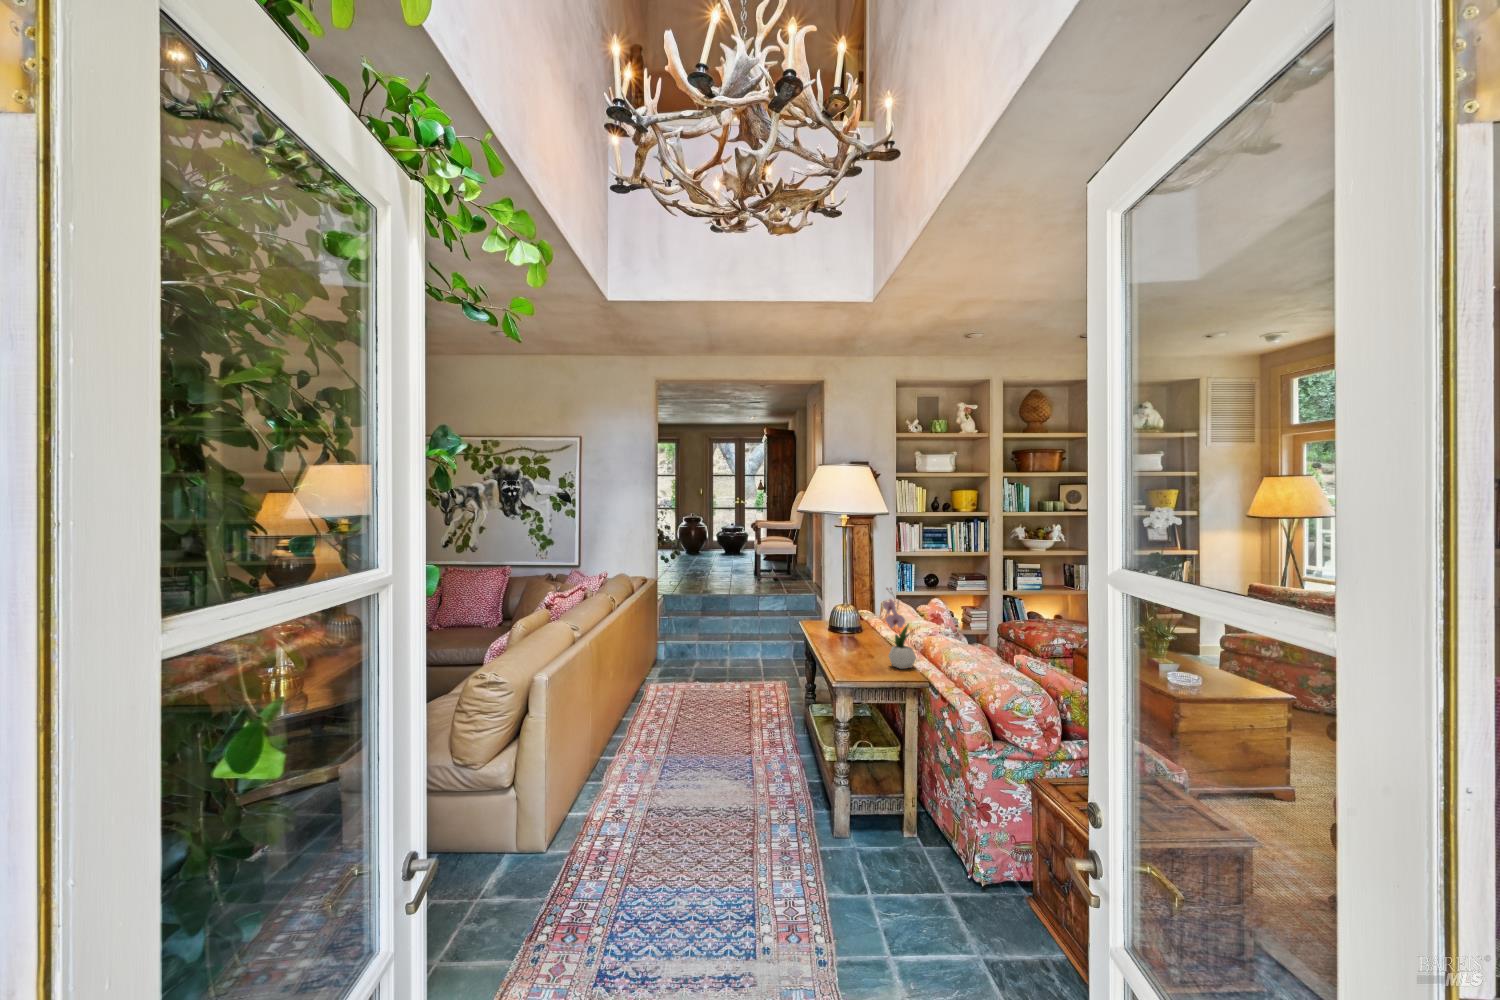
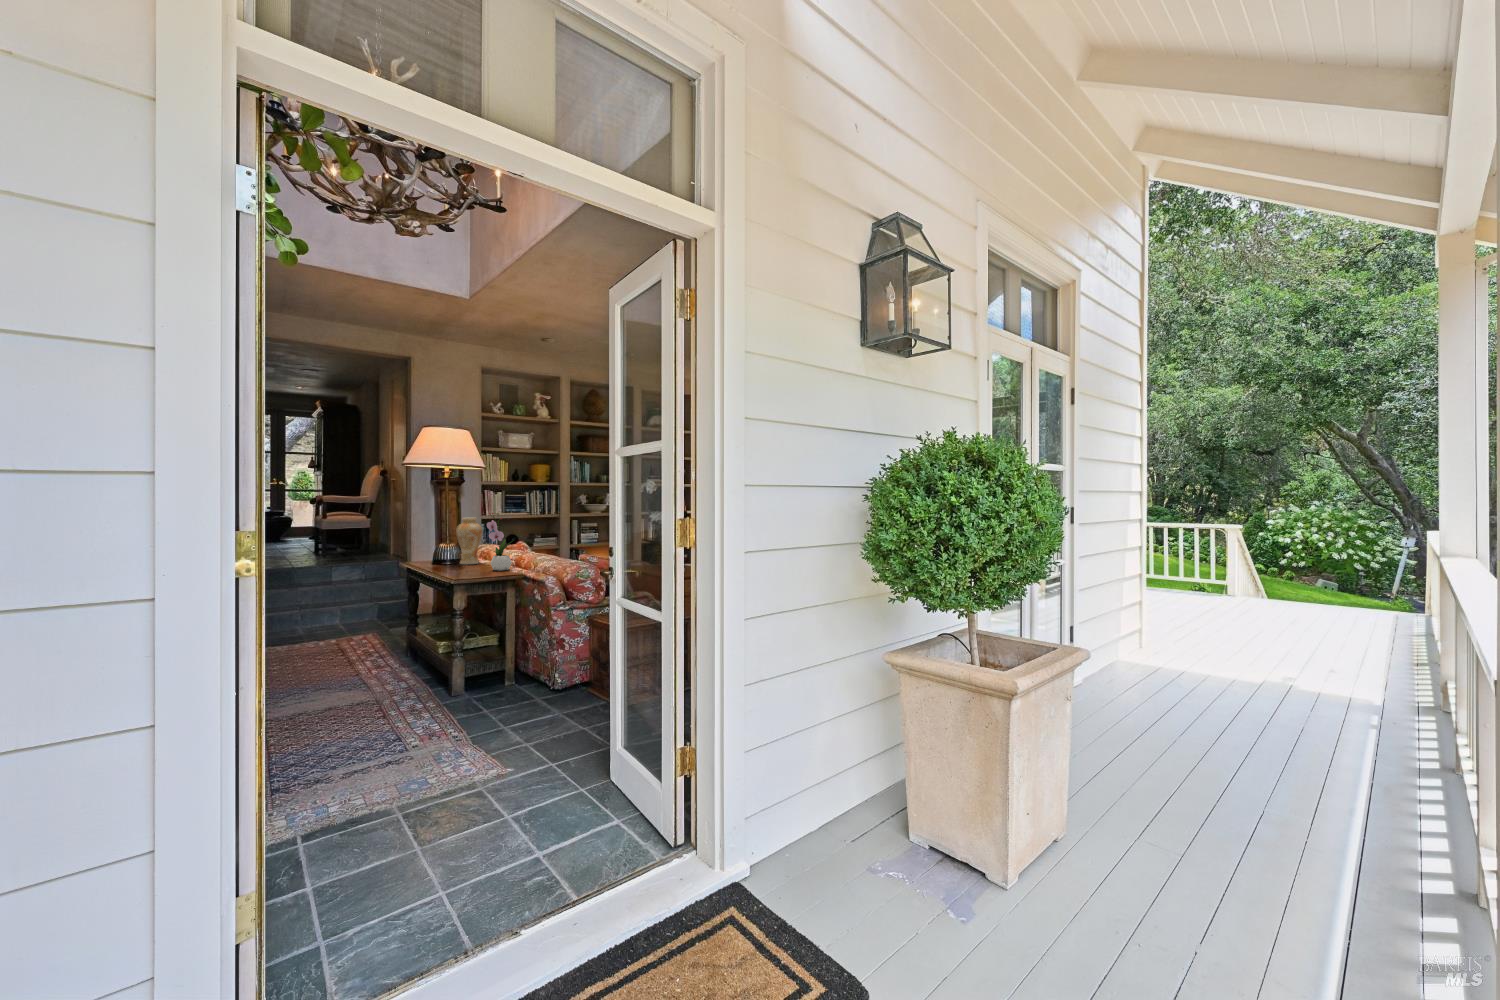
vase: none [851,583,882,646] -> present [456,518,482,564]

